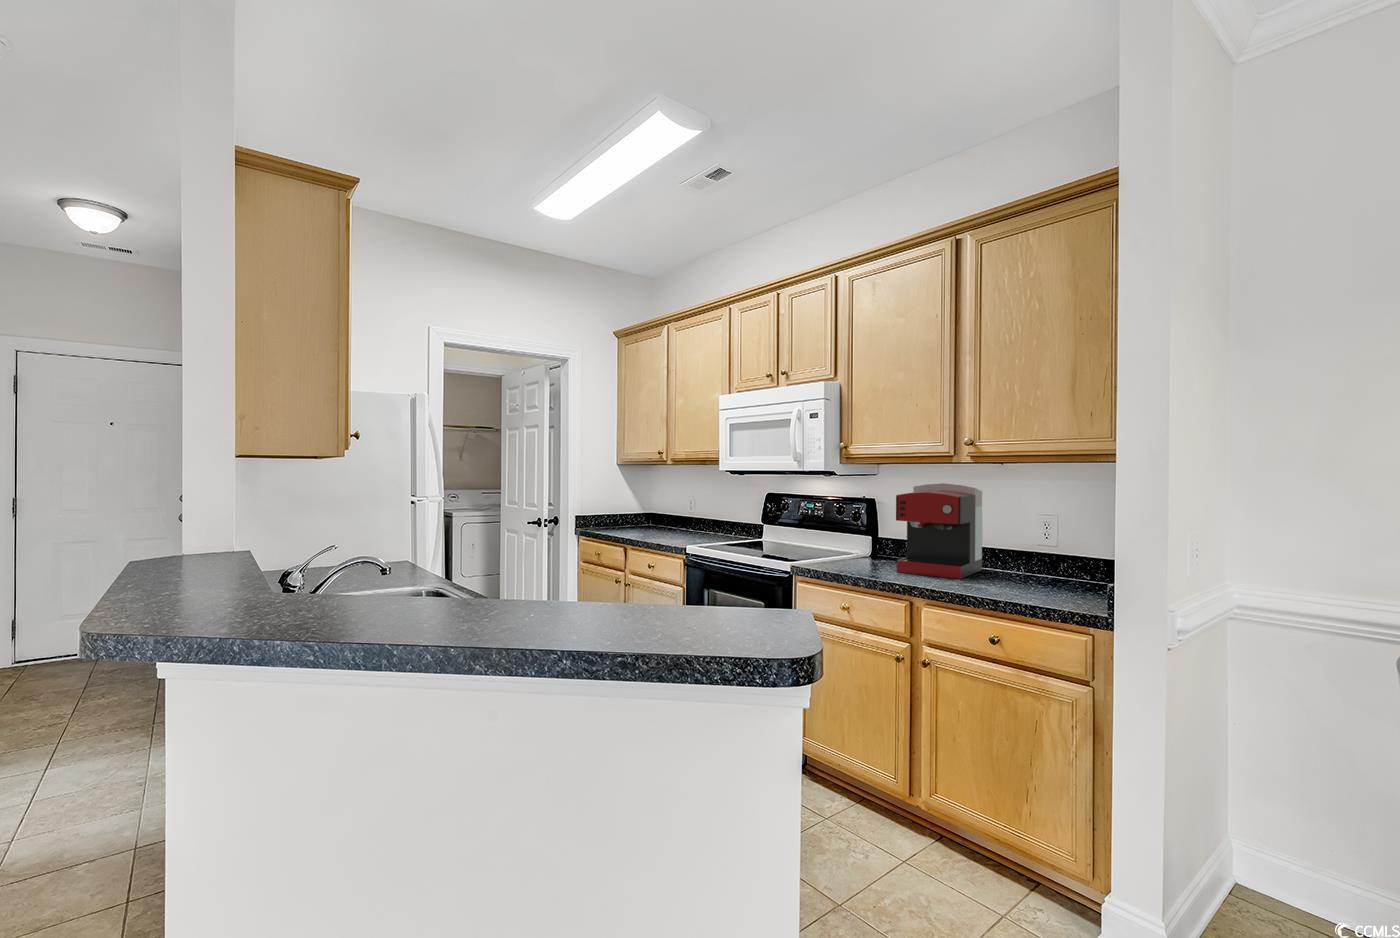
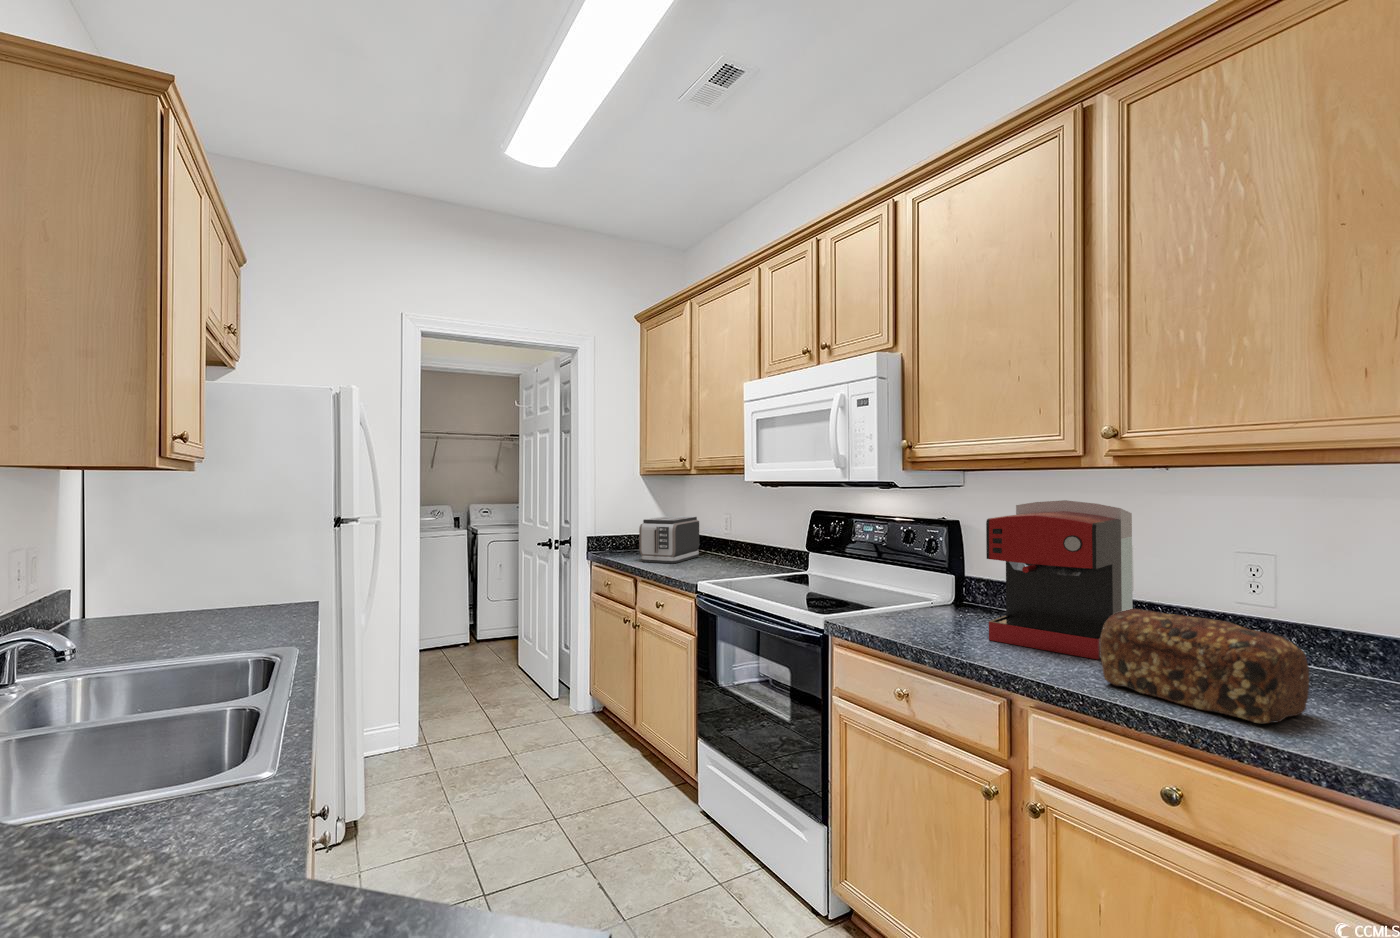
toaster: none [625,499,669,535] -> present [639,516,699,564]
bread loaf: none [961,545,1064,599] -> present [1100,609,1309,723]

